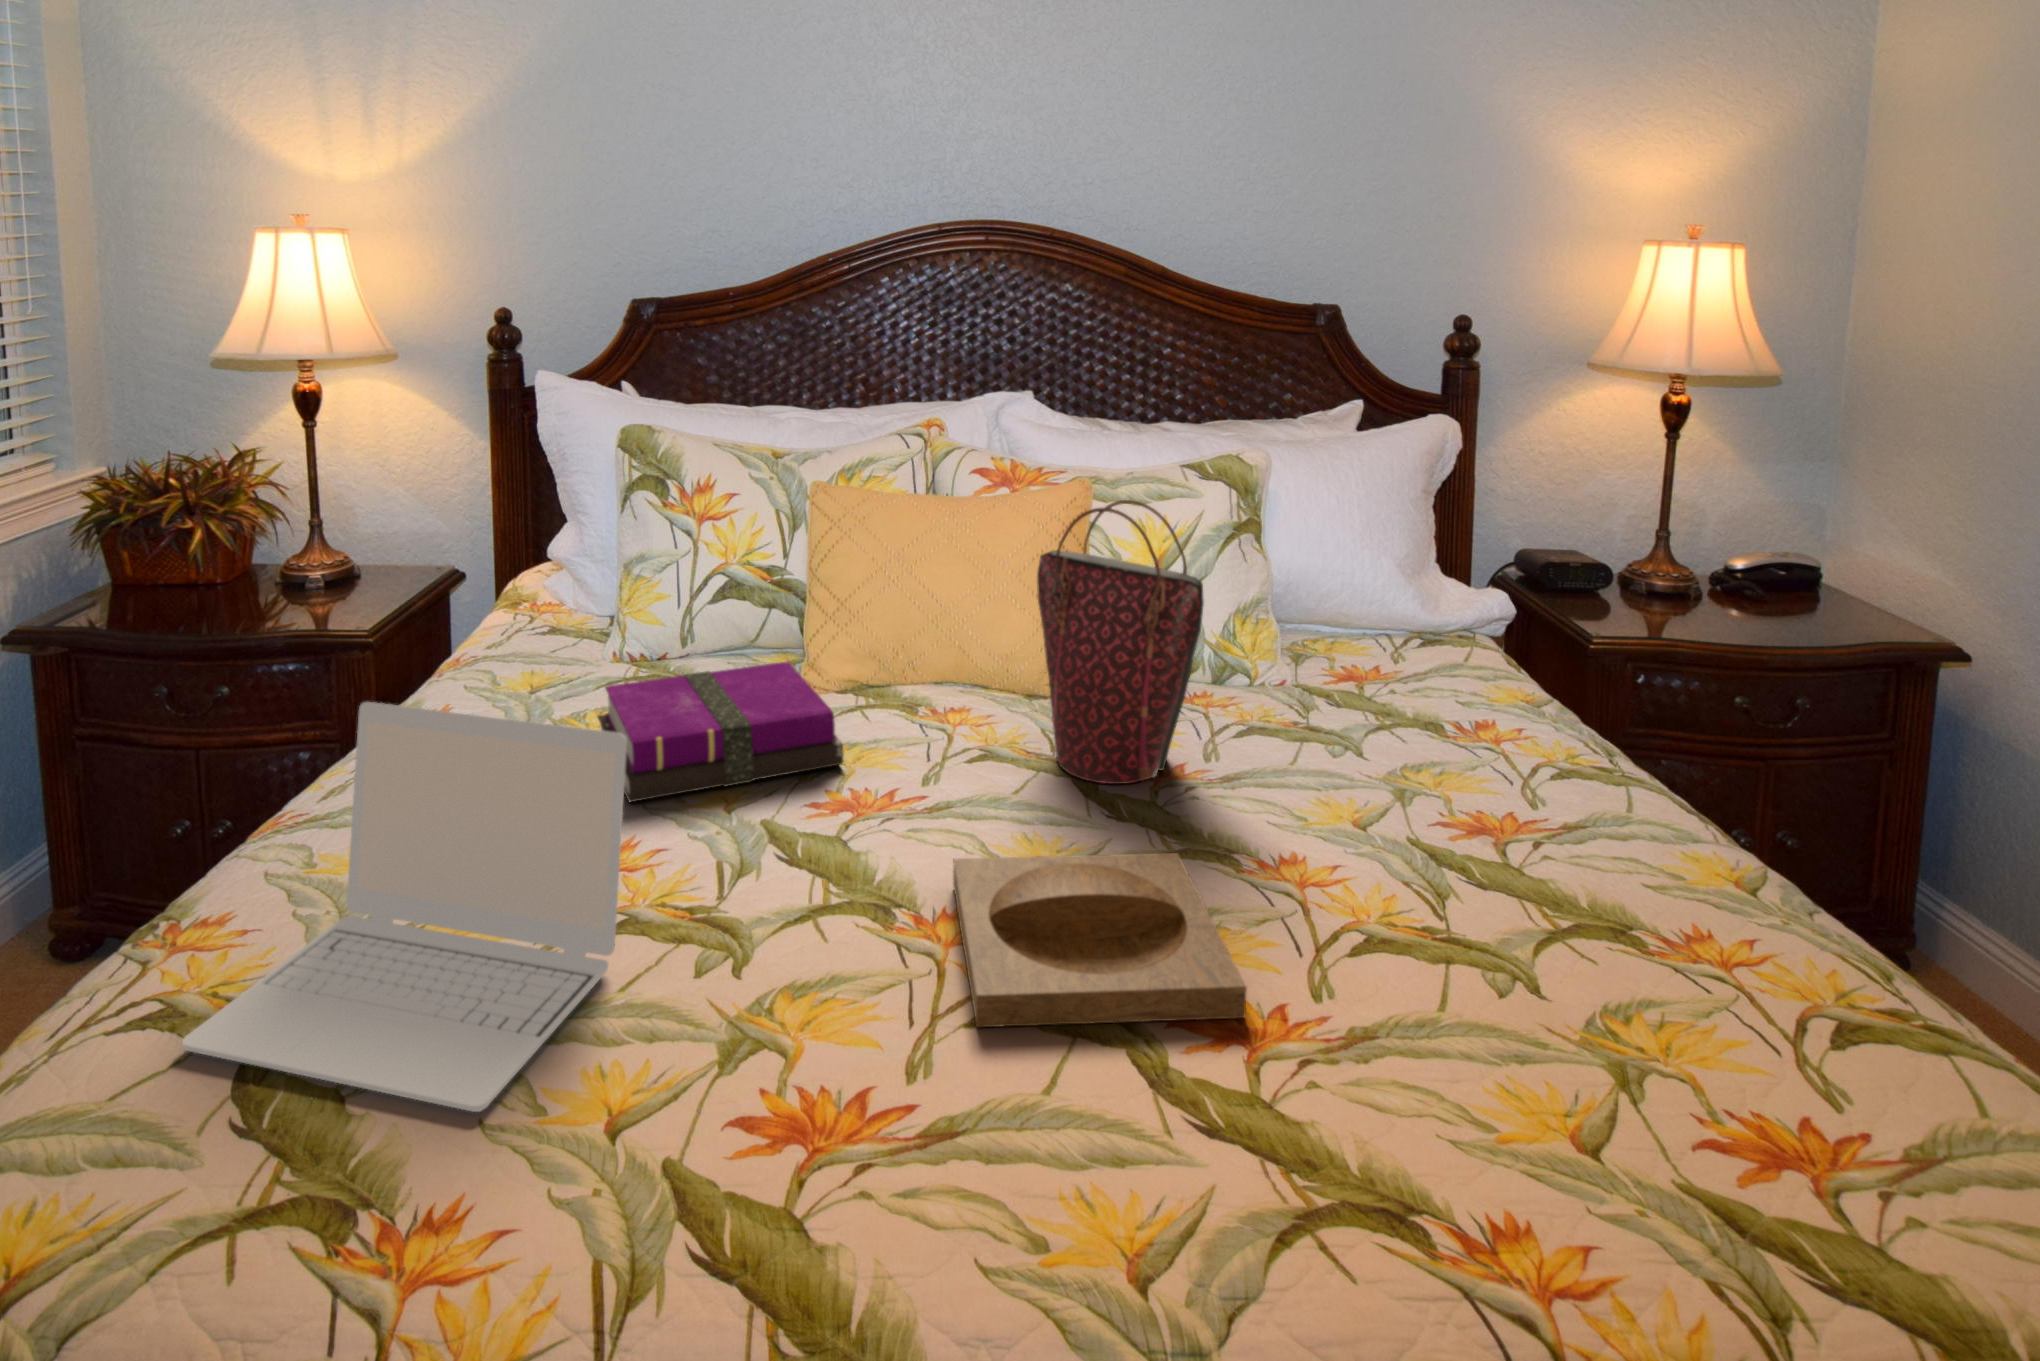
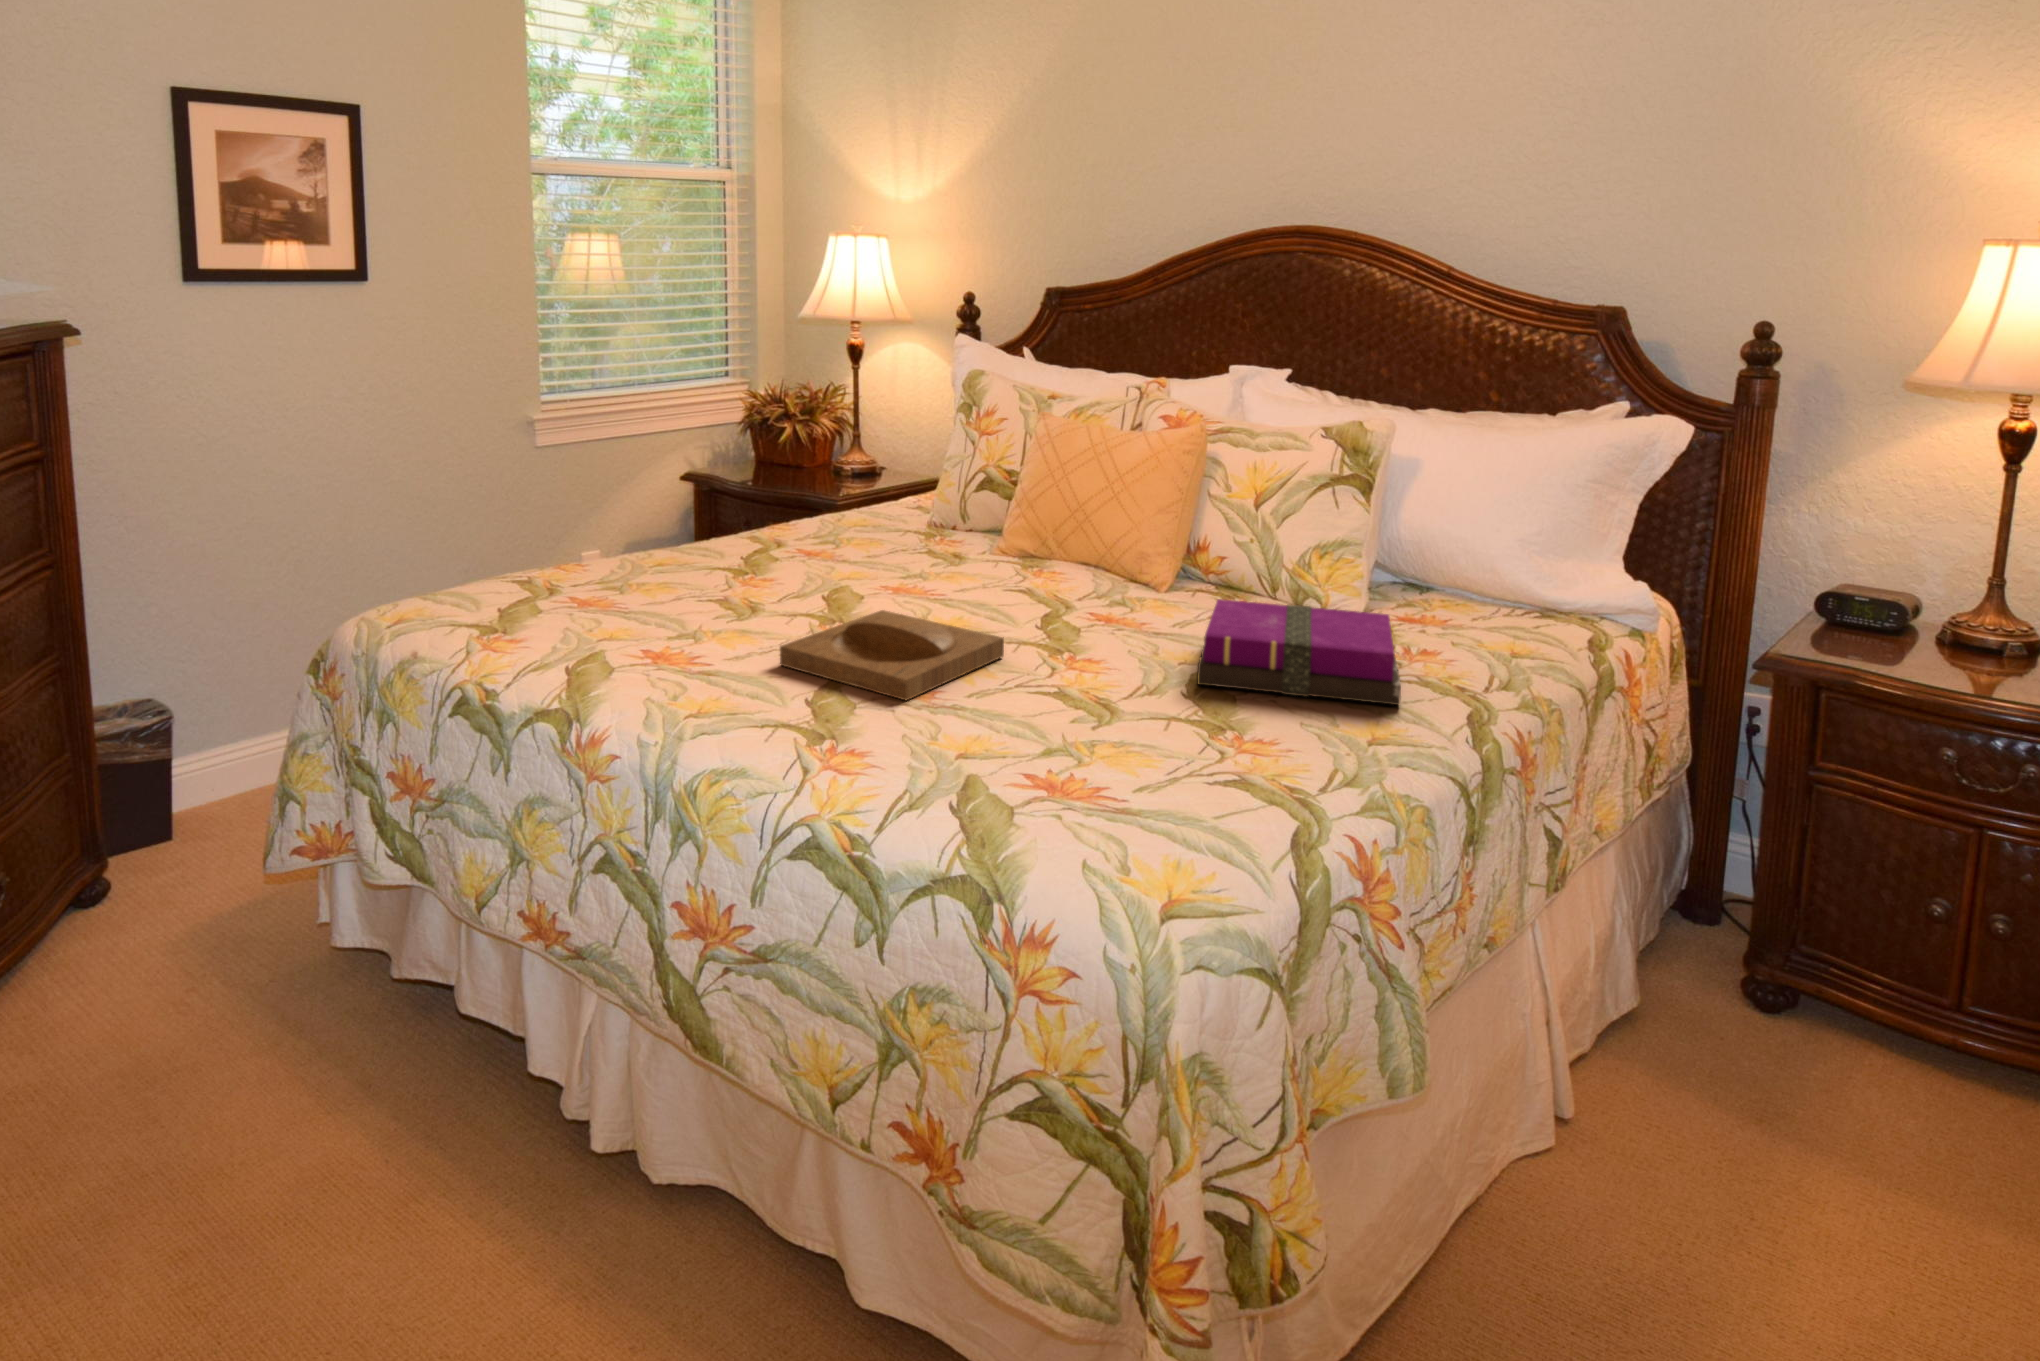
handbag: present [1037,500,1204,784] -> none [1057,417,1145,624]
notebook: present [598,662,844,802] -> present [1198,599,1401,705]
laptop: present [182,702,627,1112] -> none [512,460,700,628]

